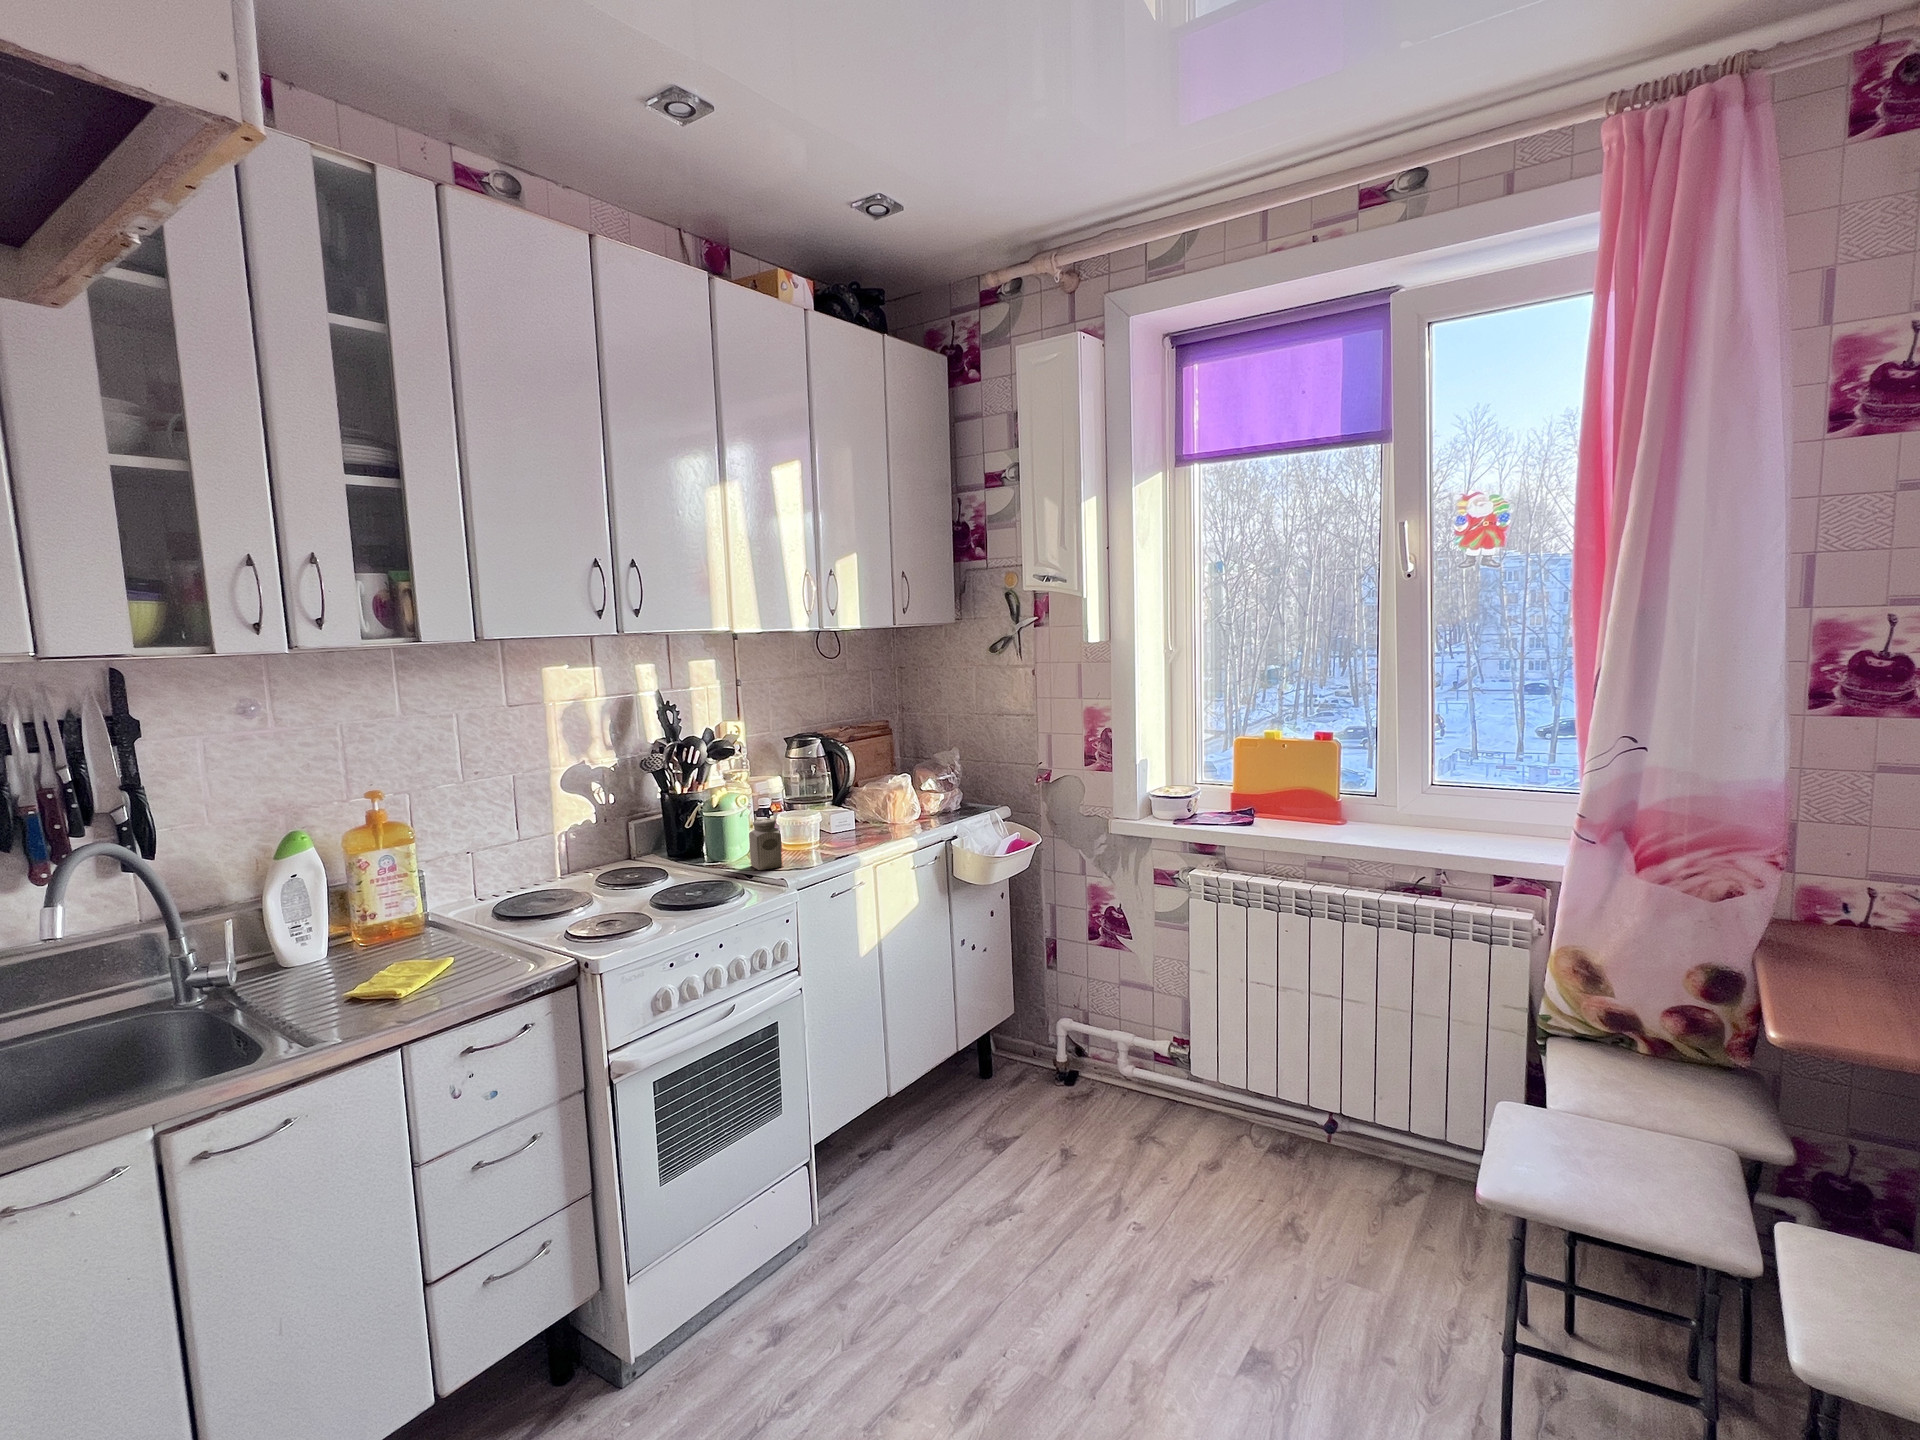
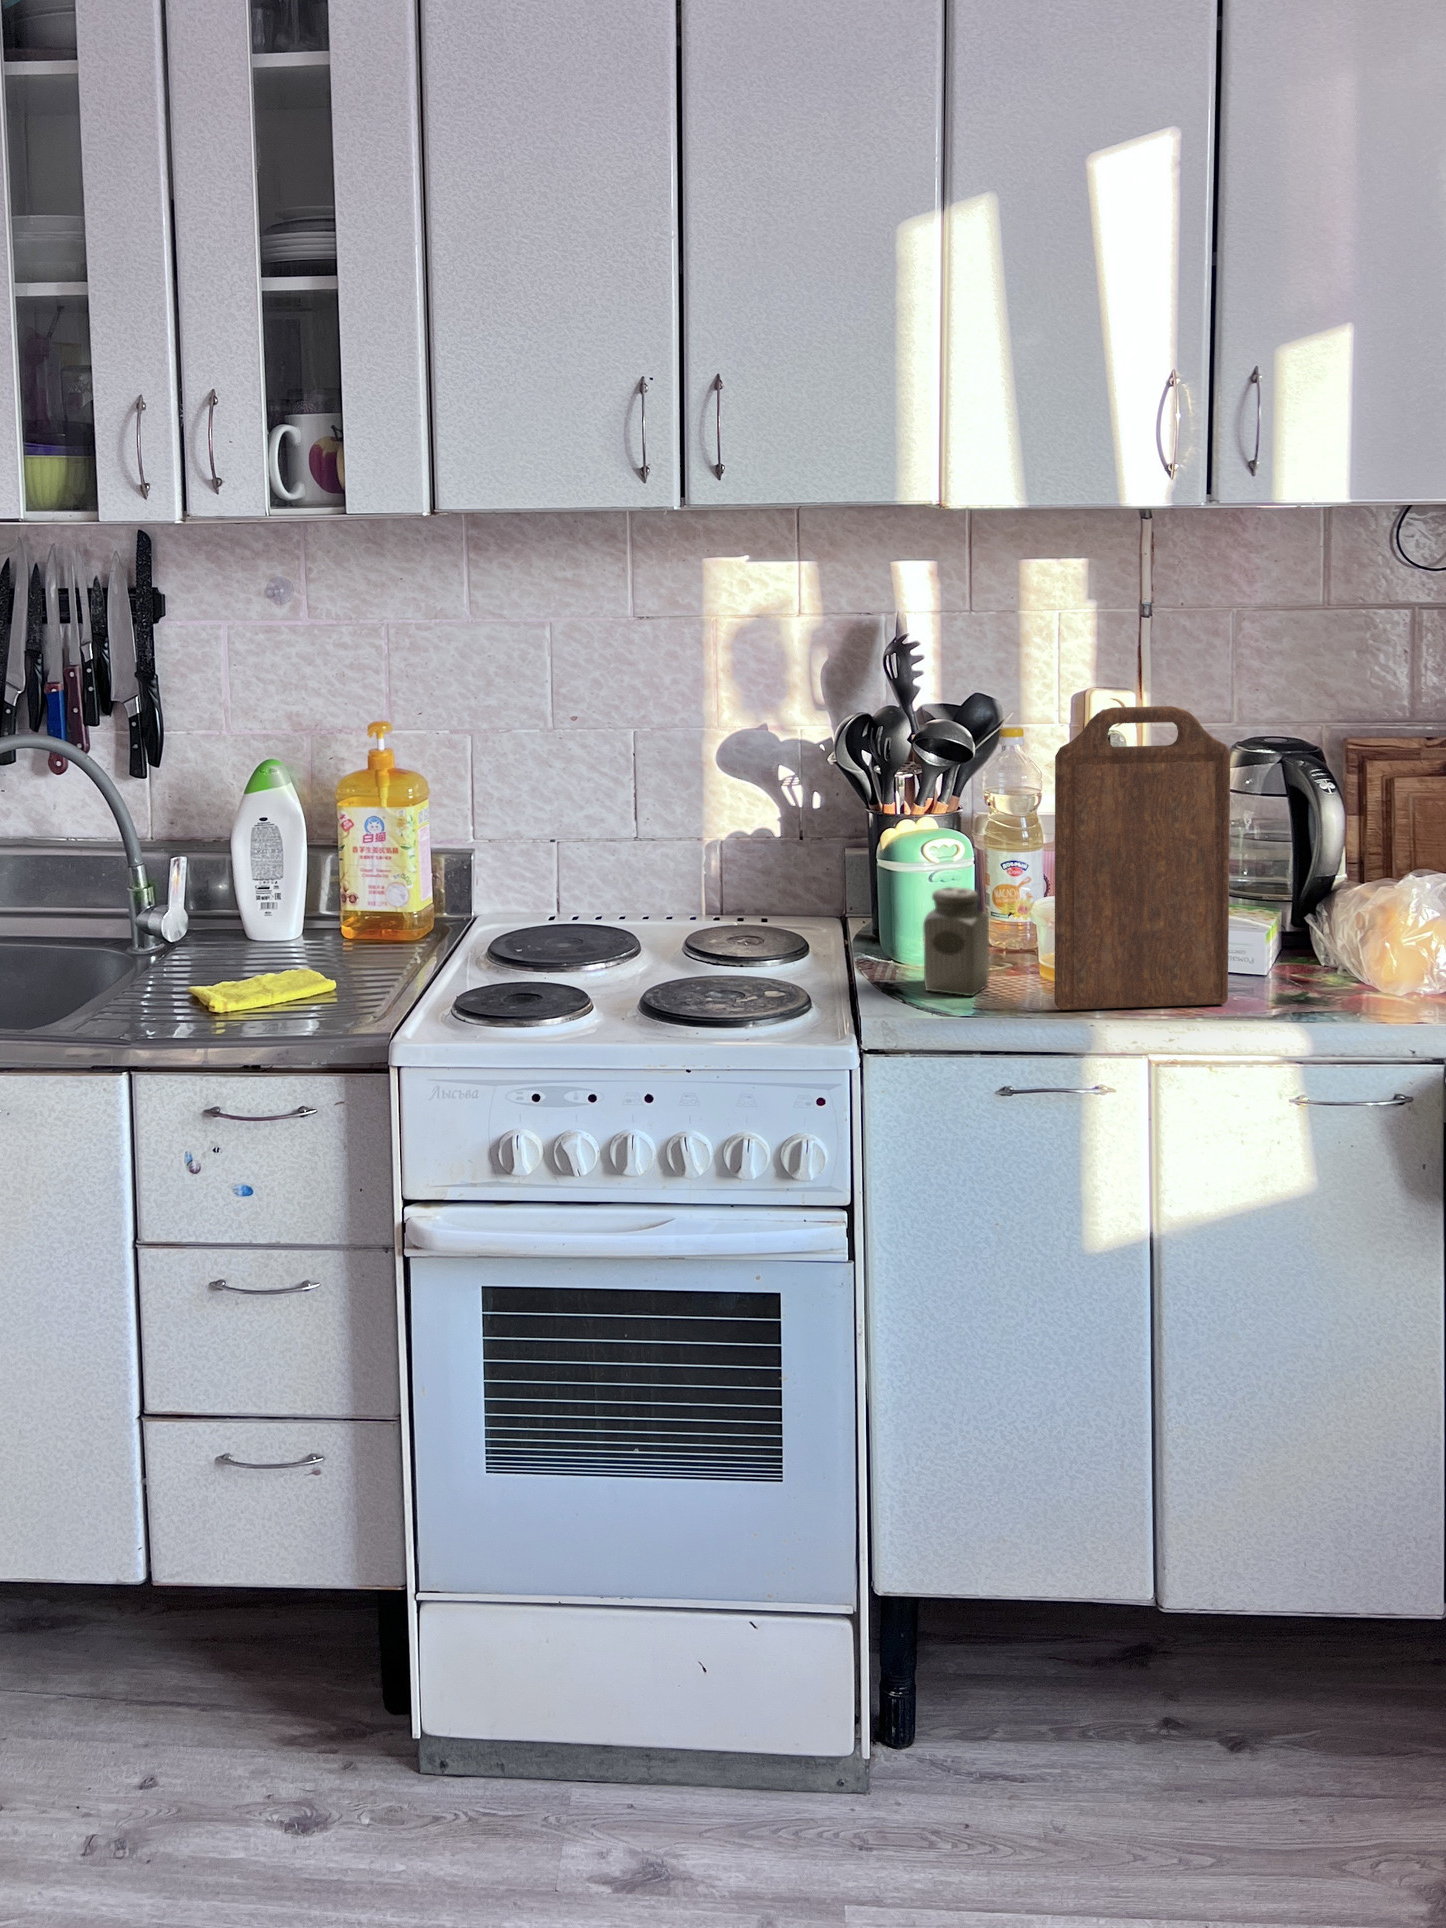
cutting board: none [816,721,866,861] -> present [1054,706,1231,1010]

